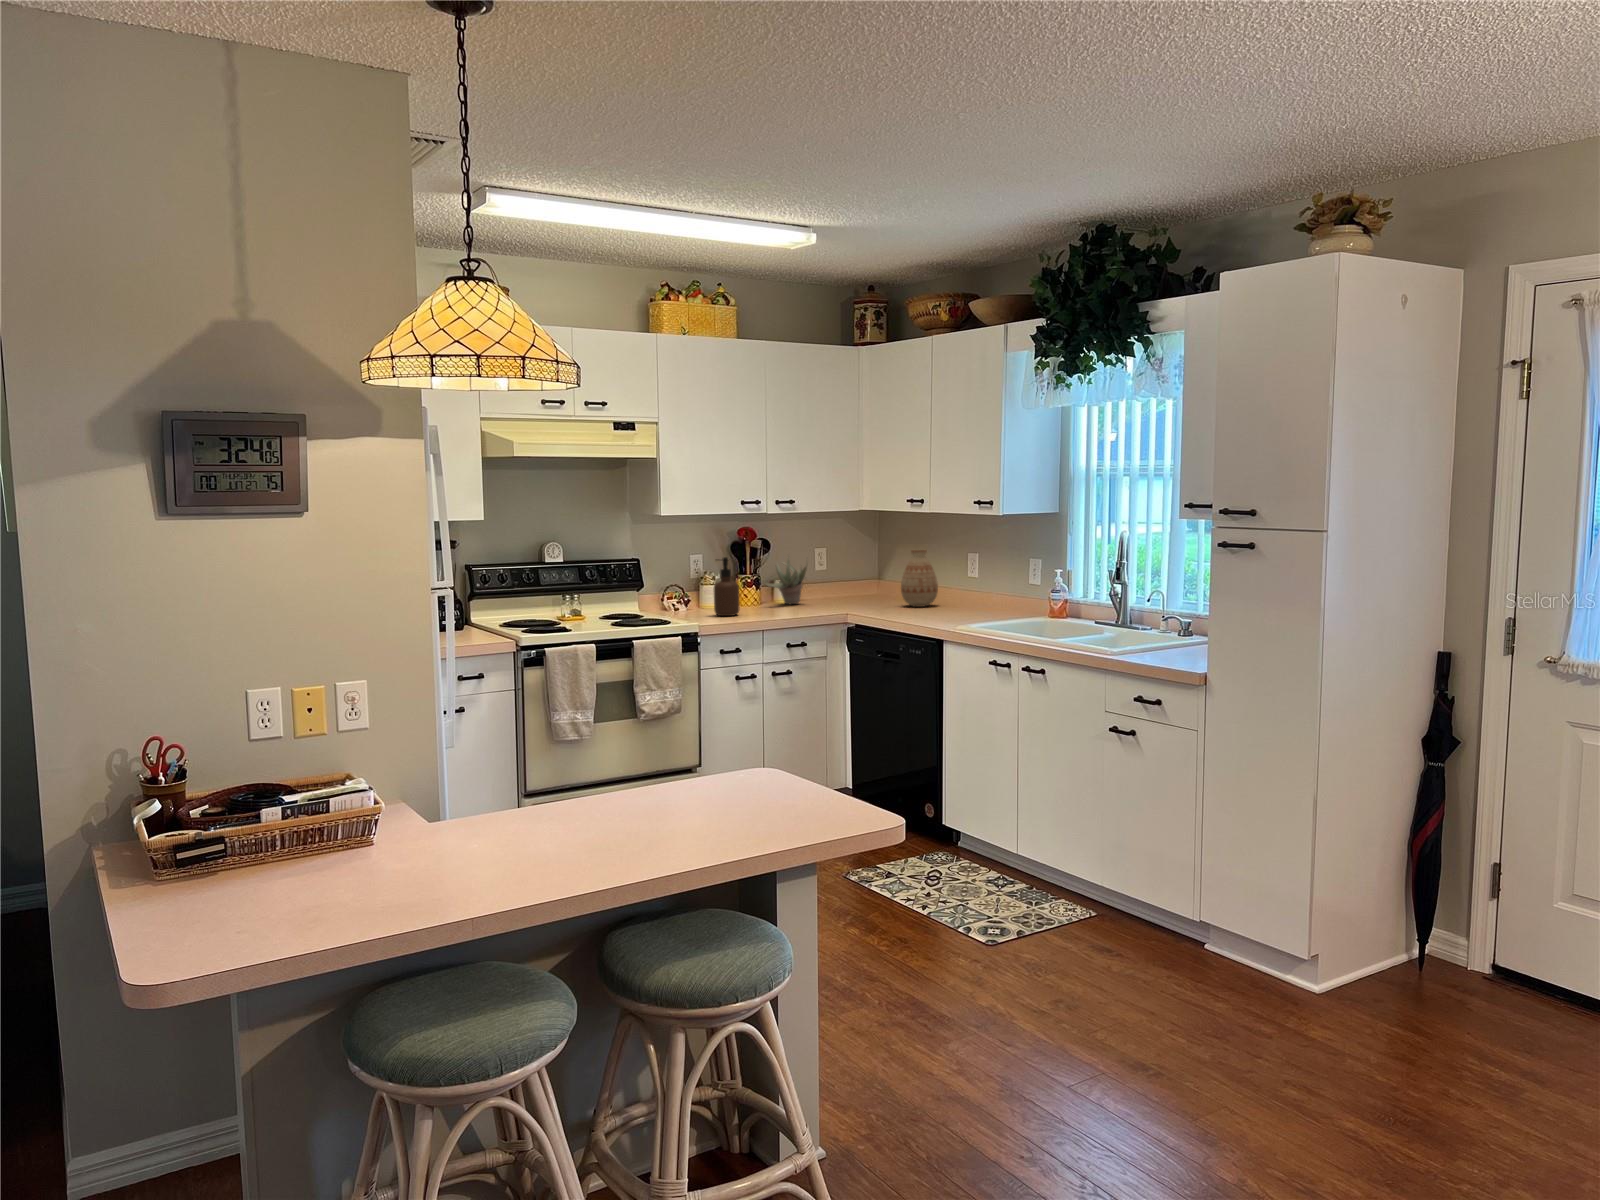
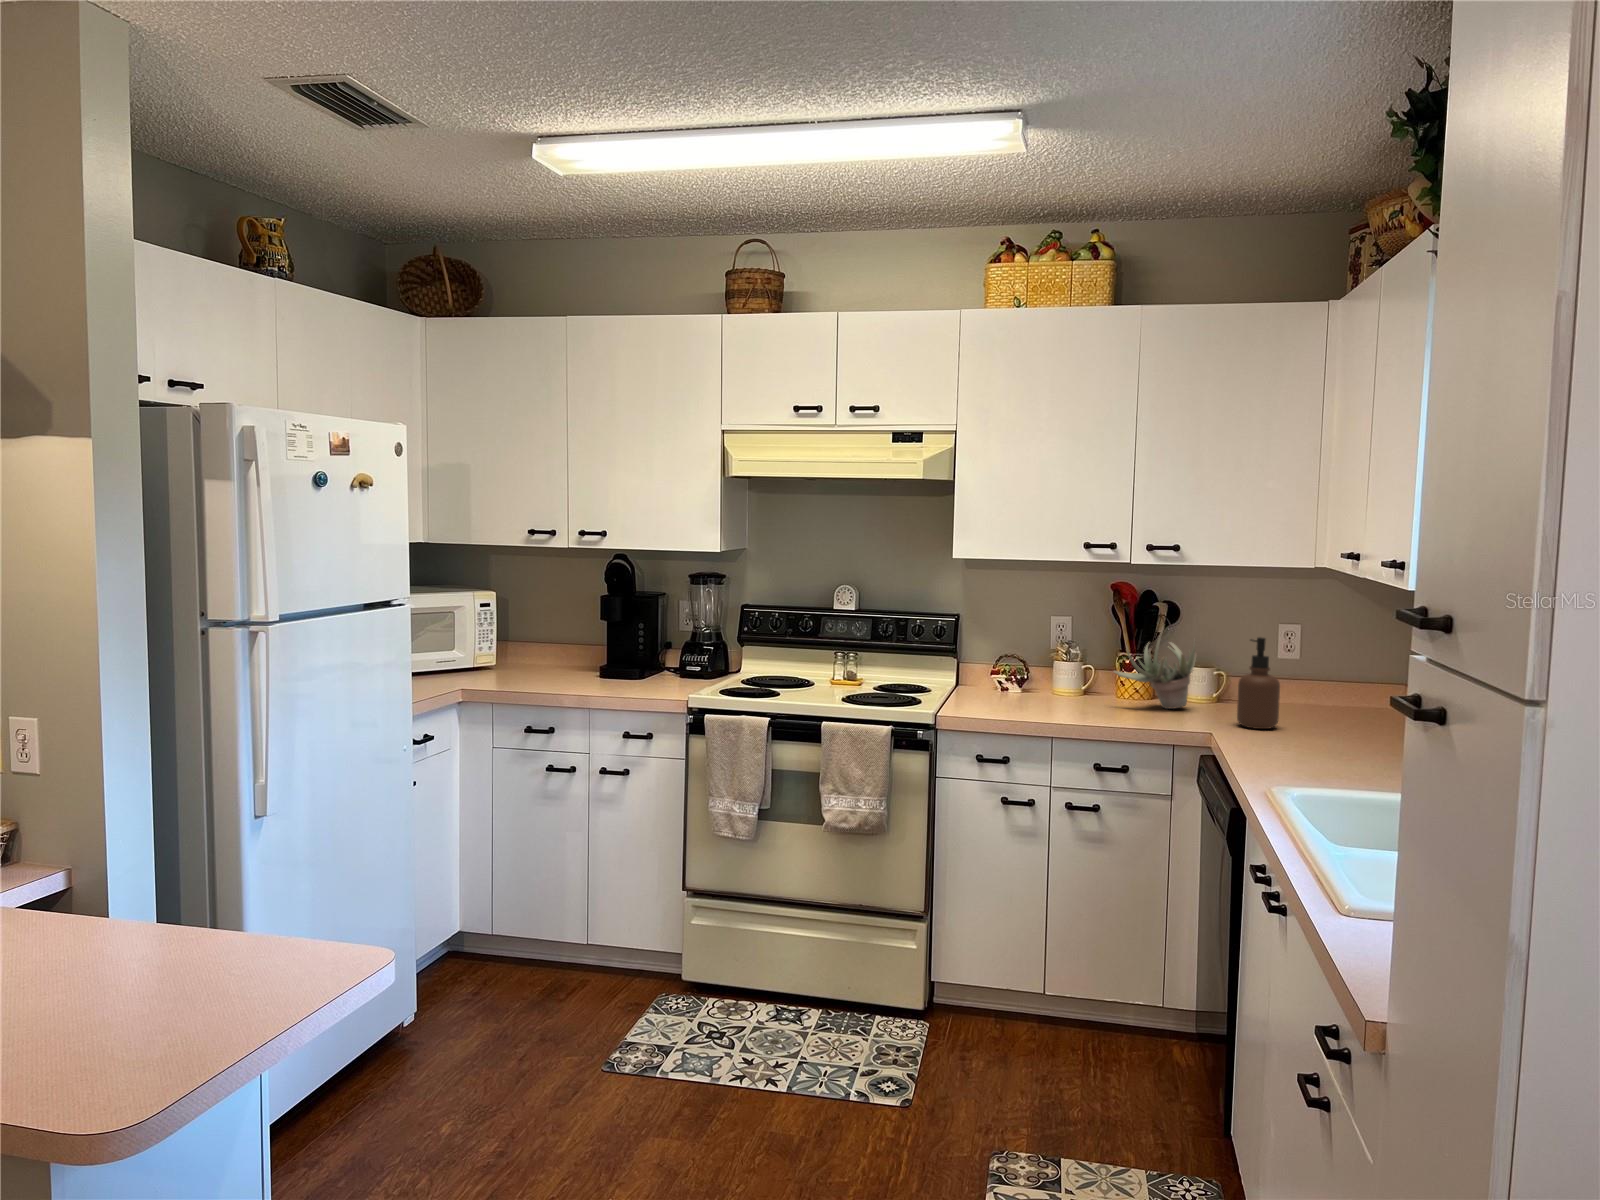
vase: present [901,550,938,607] -> none [1296,649,1367,752]
soap dispenser: present [714,557,739,616] -> present [1237,637,1280,729]

